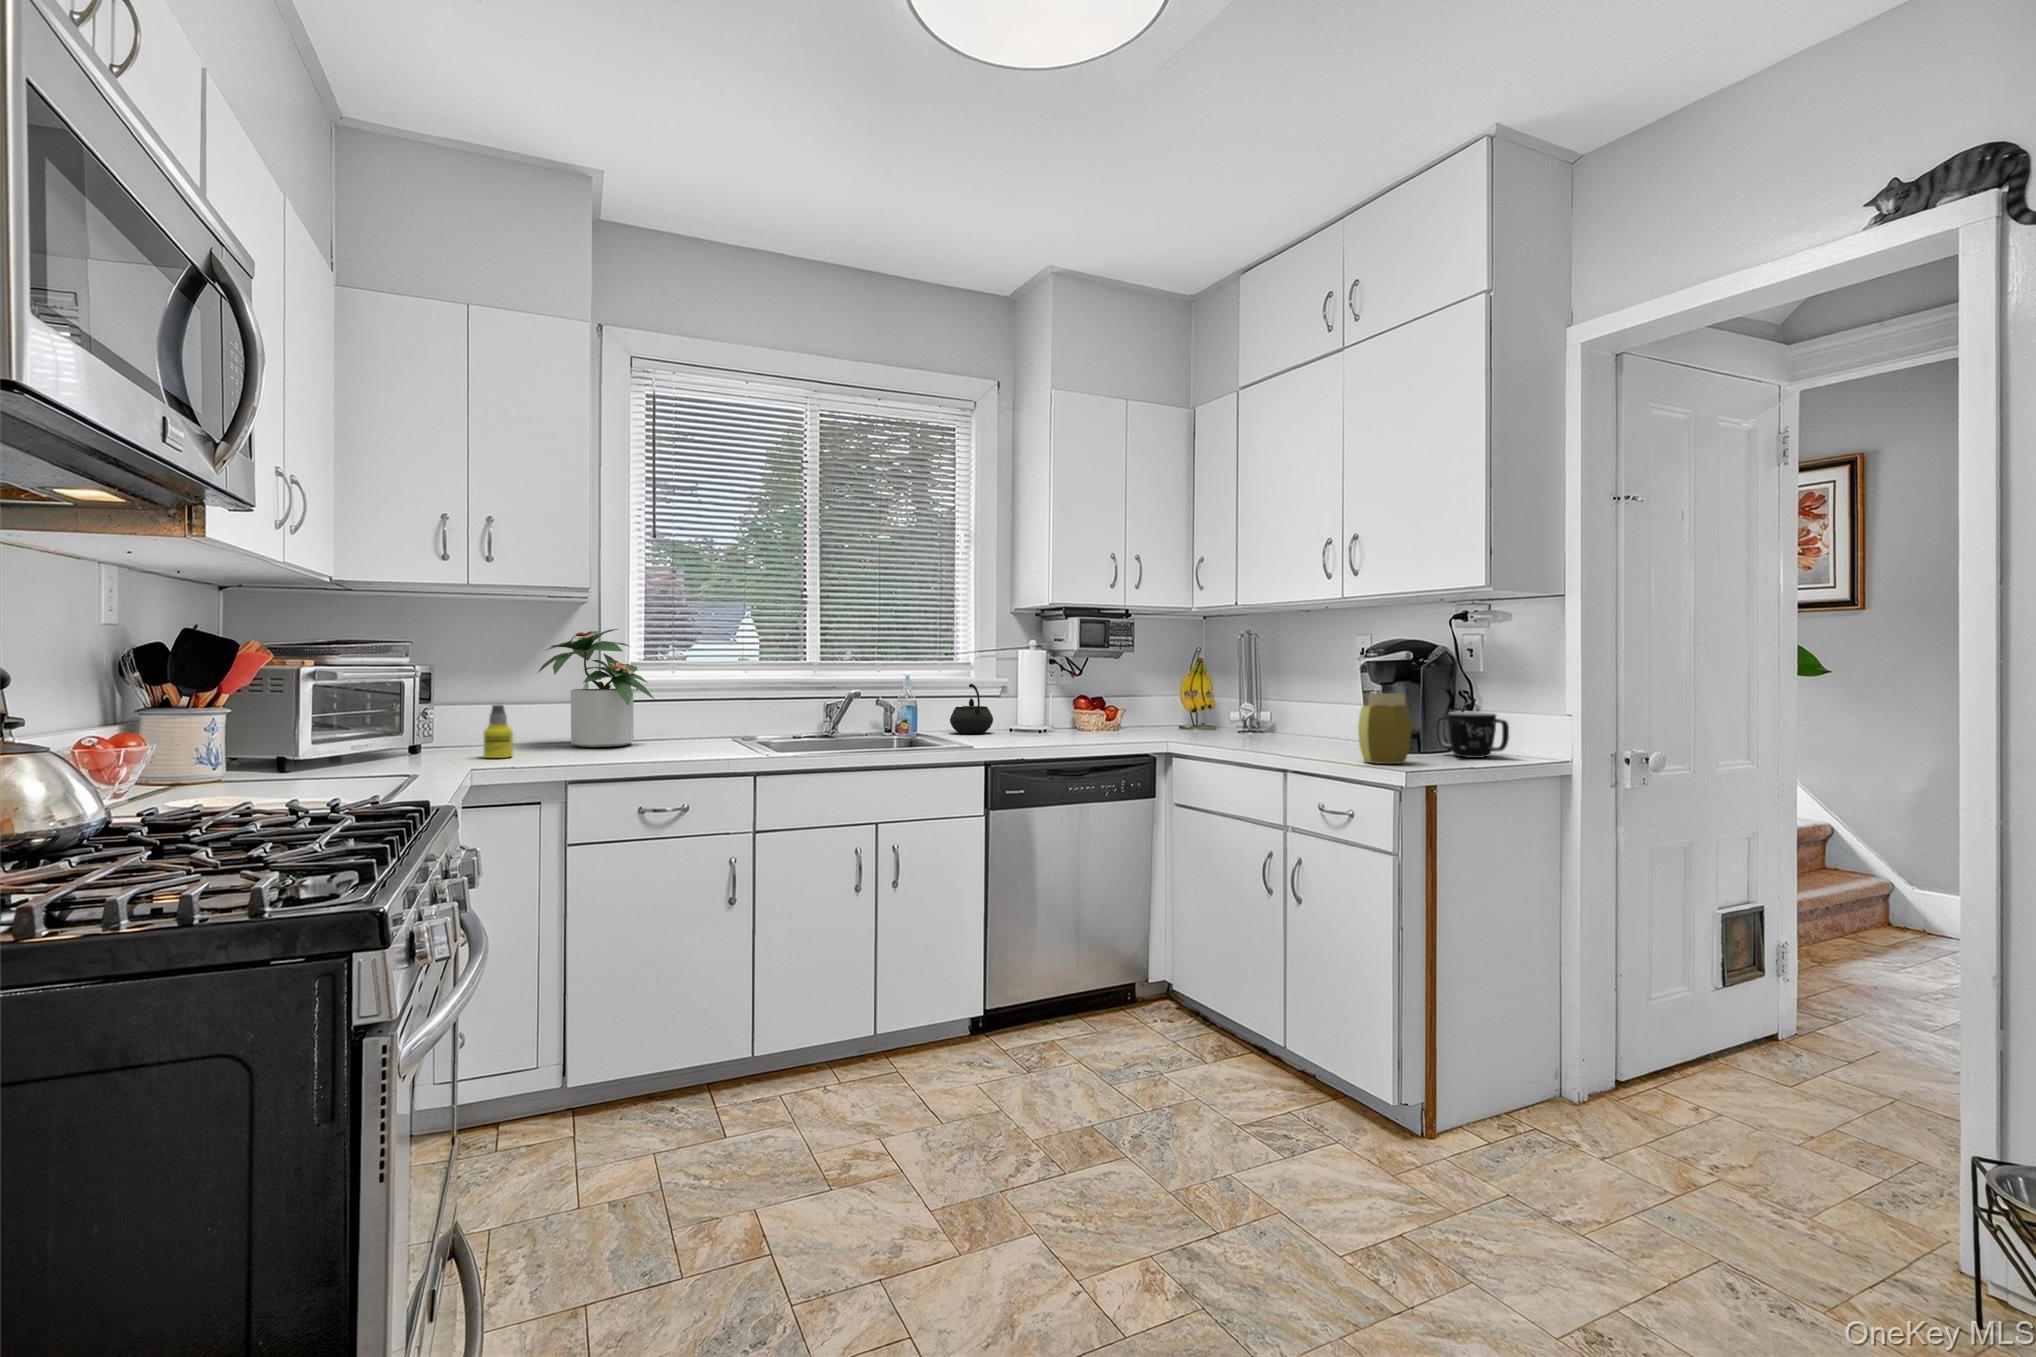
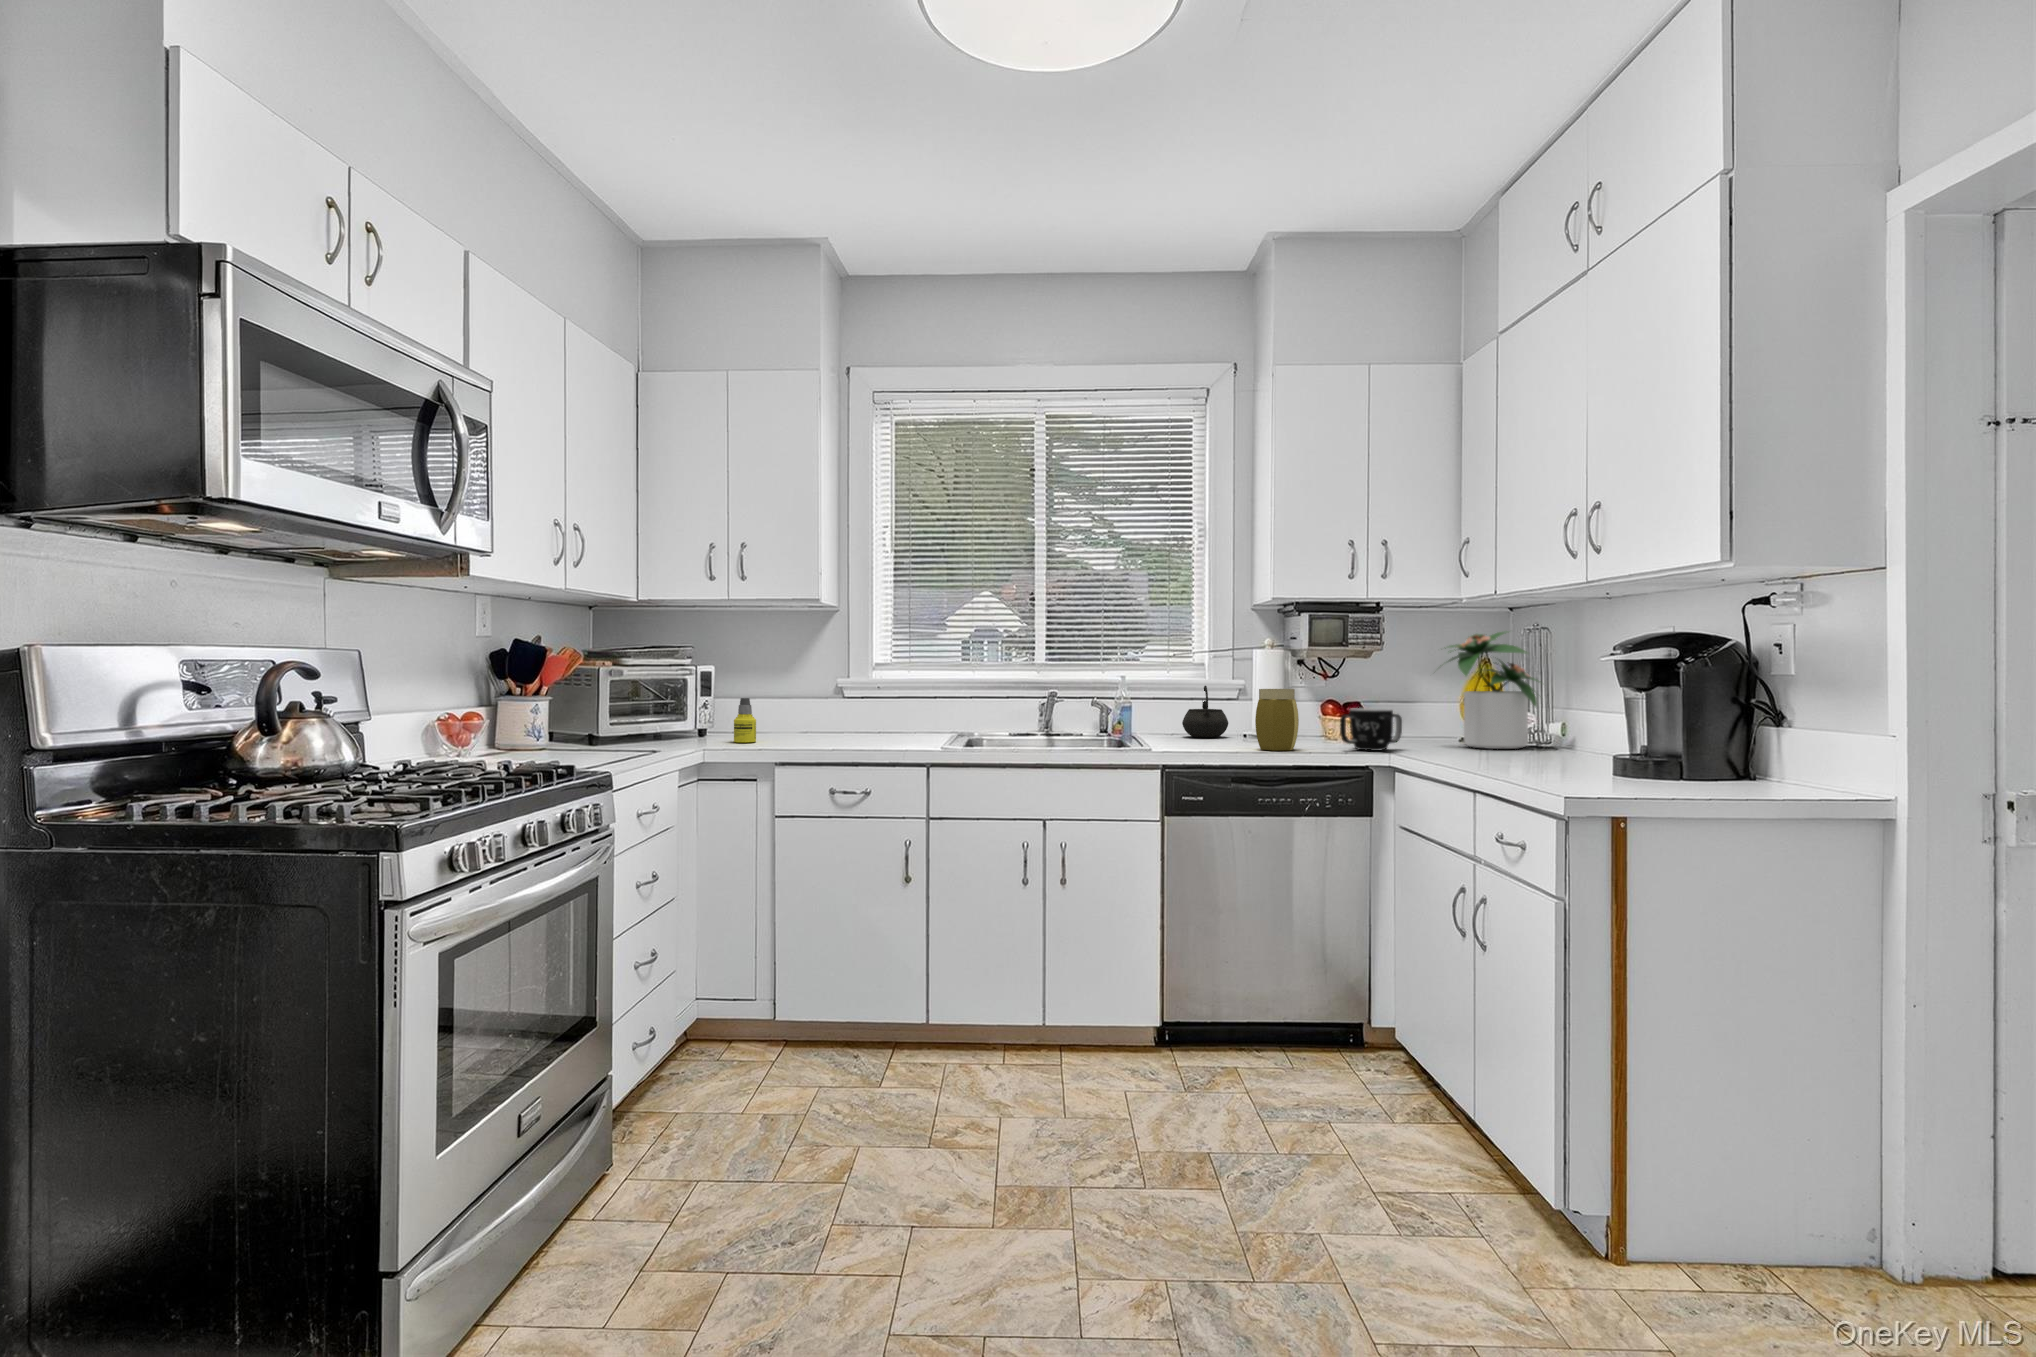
potted plant: present [538,629,654,747] -> present [1444,632,1538,749]
jar: present [1358,693,1411,764] -> present [1255,689,1299,750]
mug: present [1437,712,1509,758] -> present [1340,708,1402,751]

